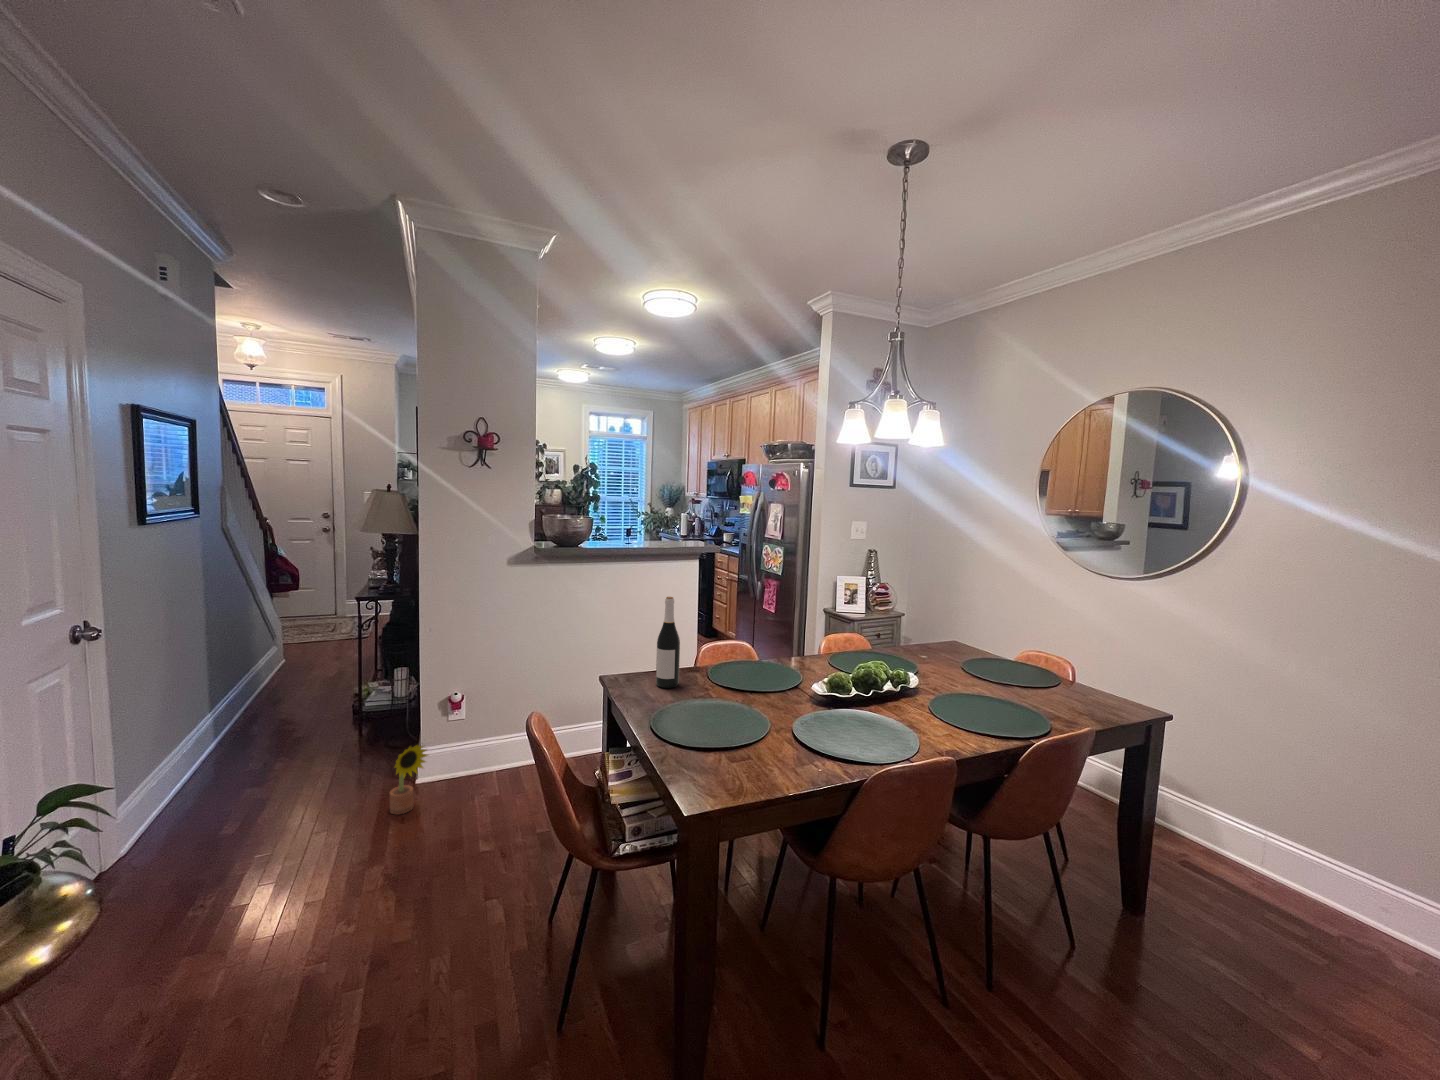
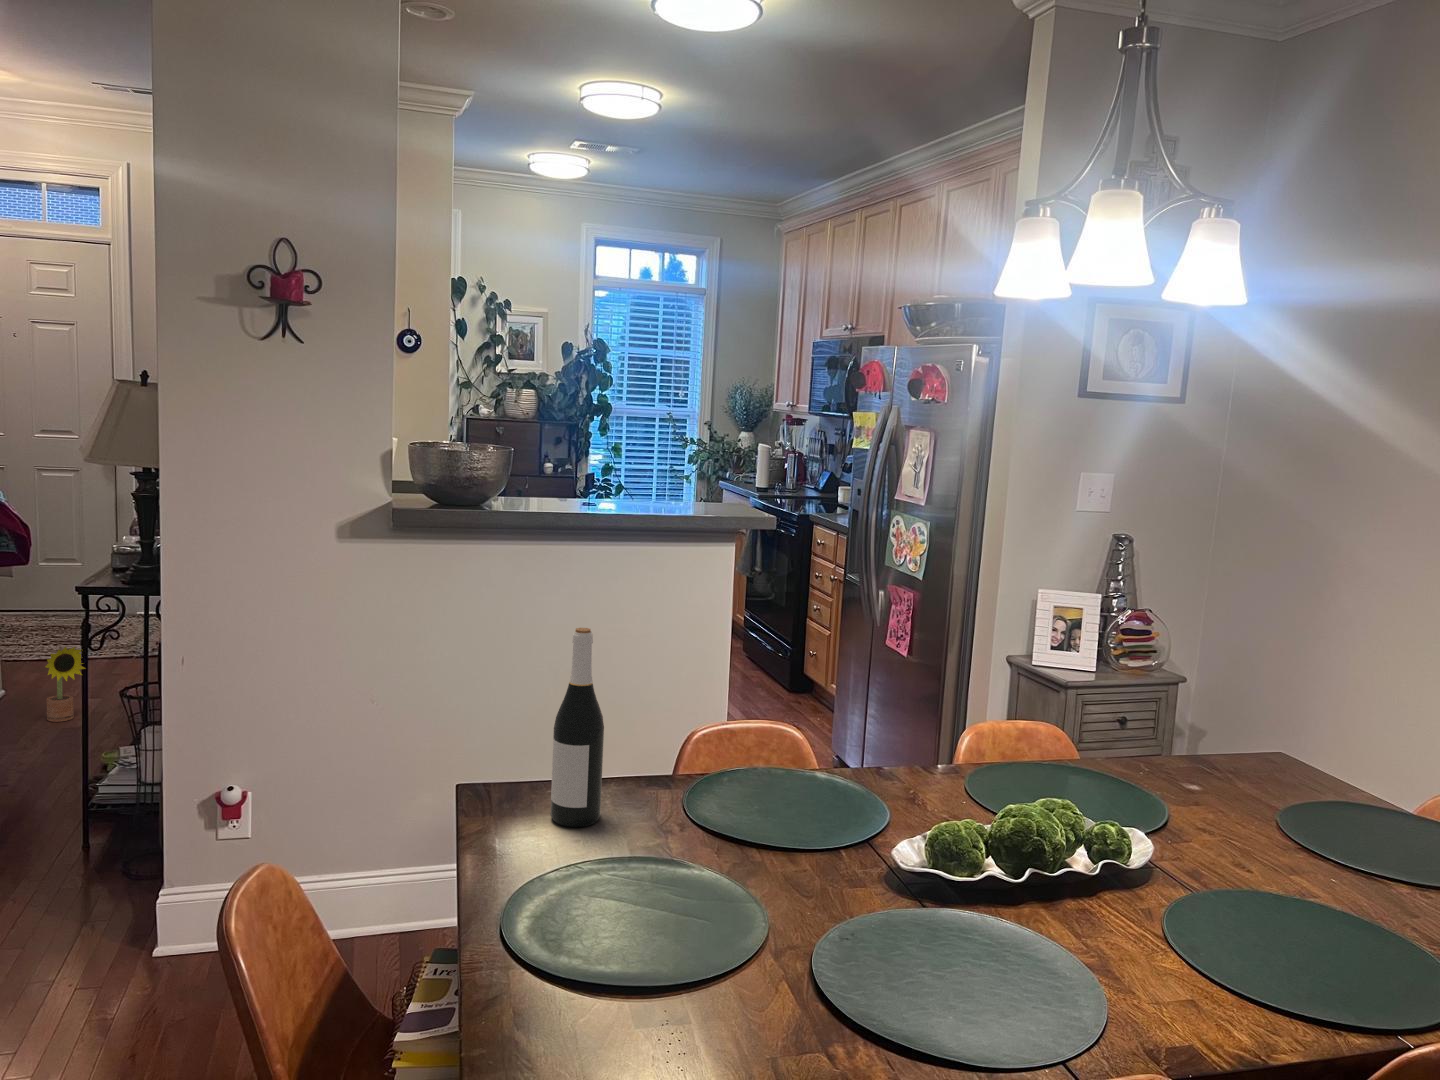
decorative plant: present [390,745,428,814] -> present [45,647,85,722]

